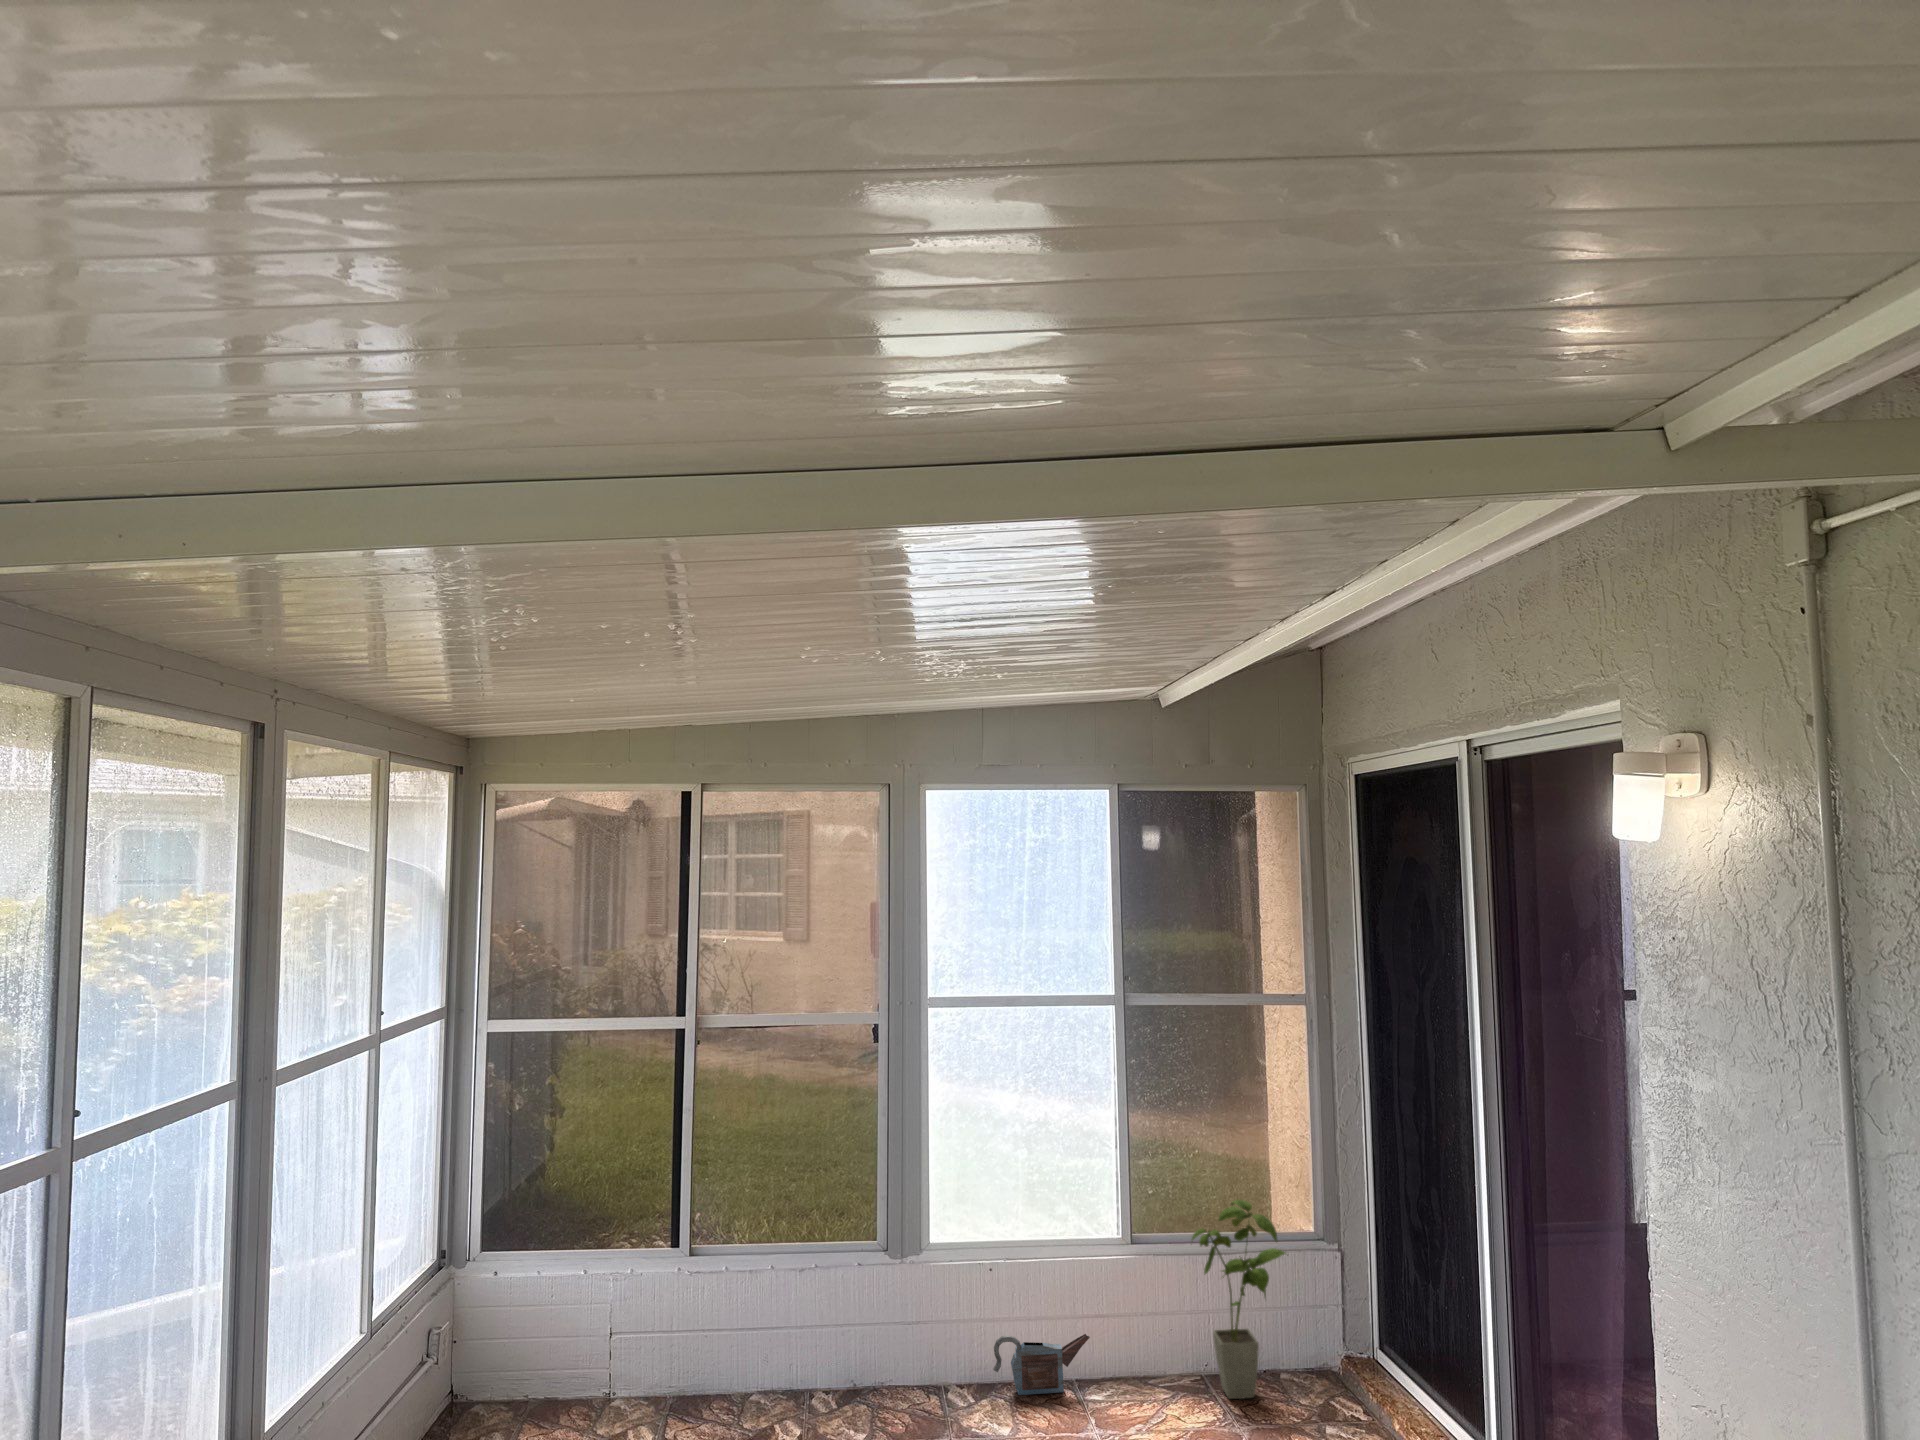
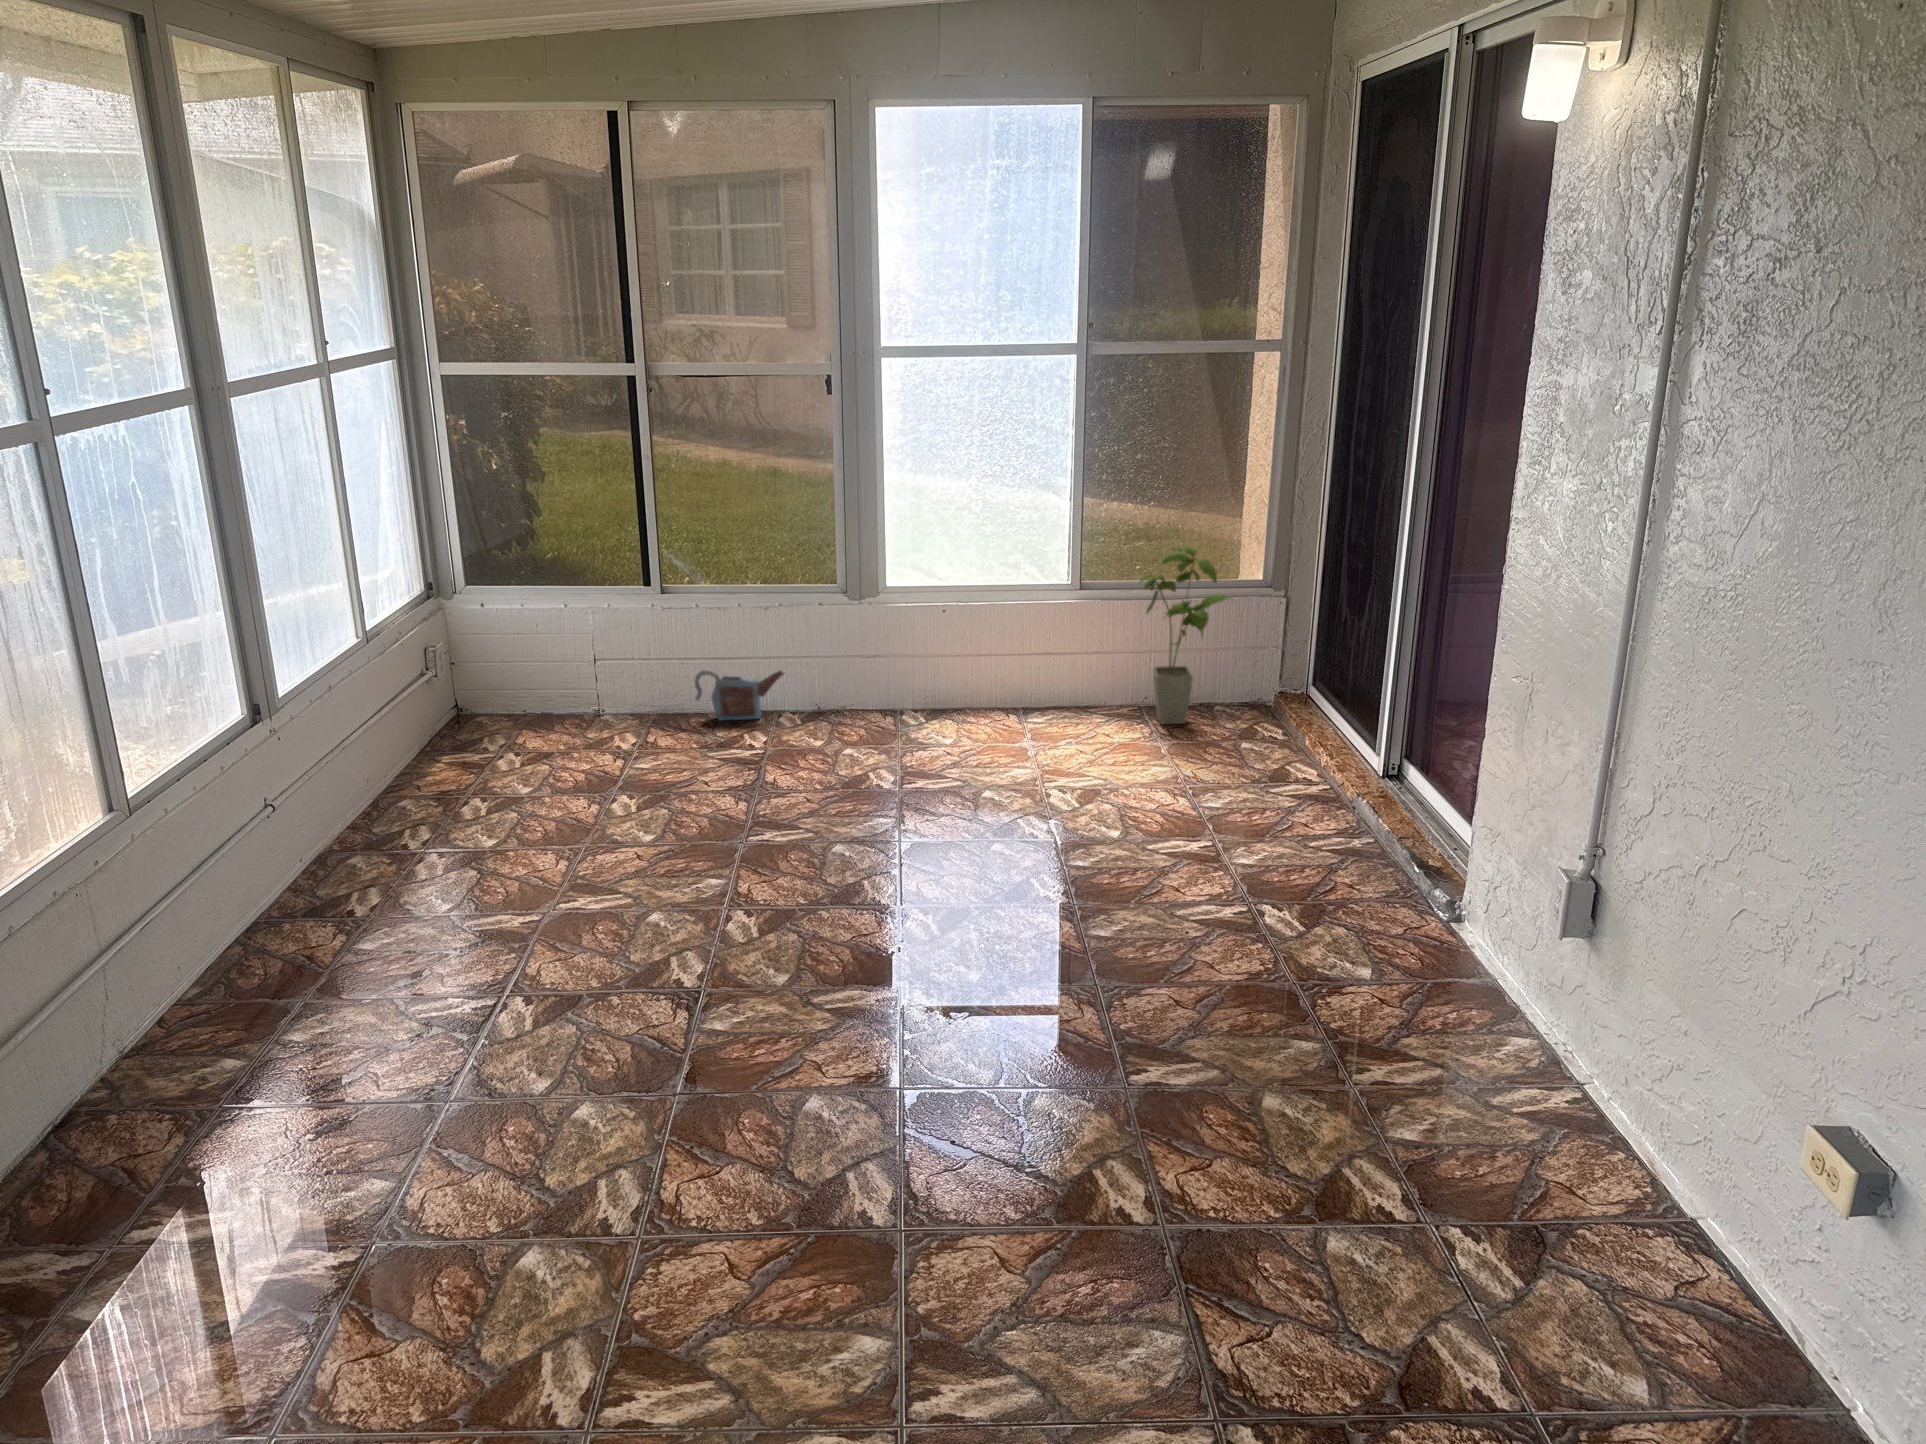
watering can: present [993,1334,1090,1395] -> present [694,670,784,720]

